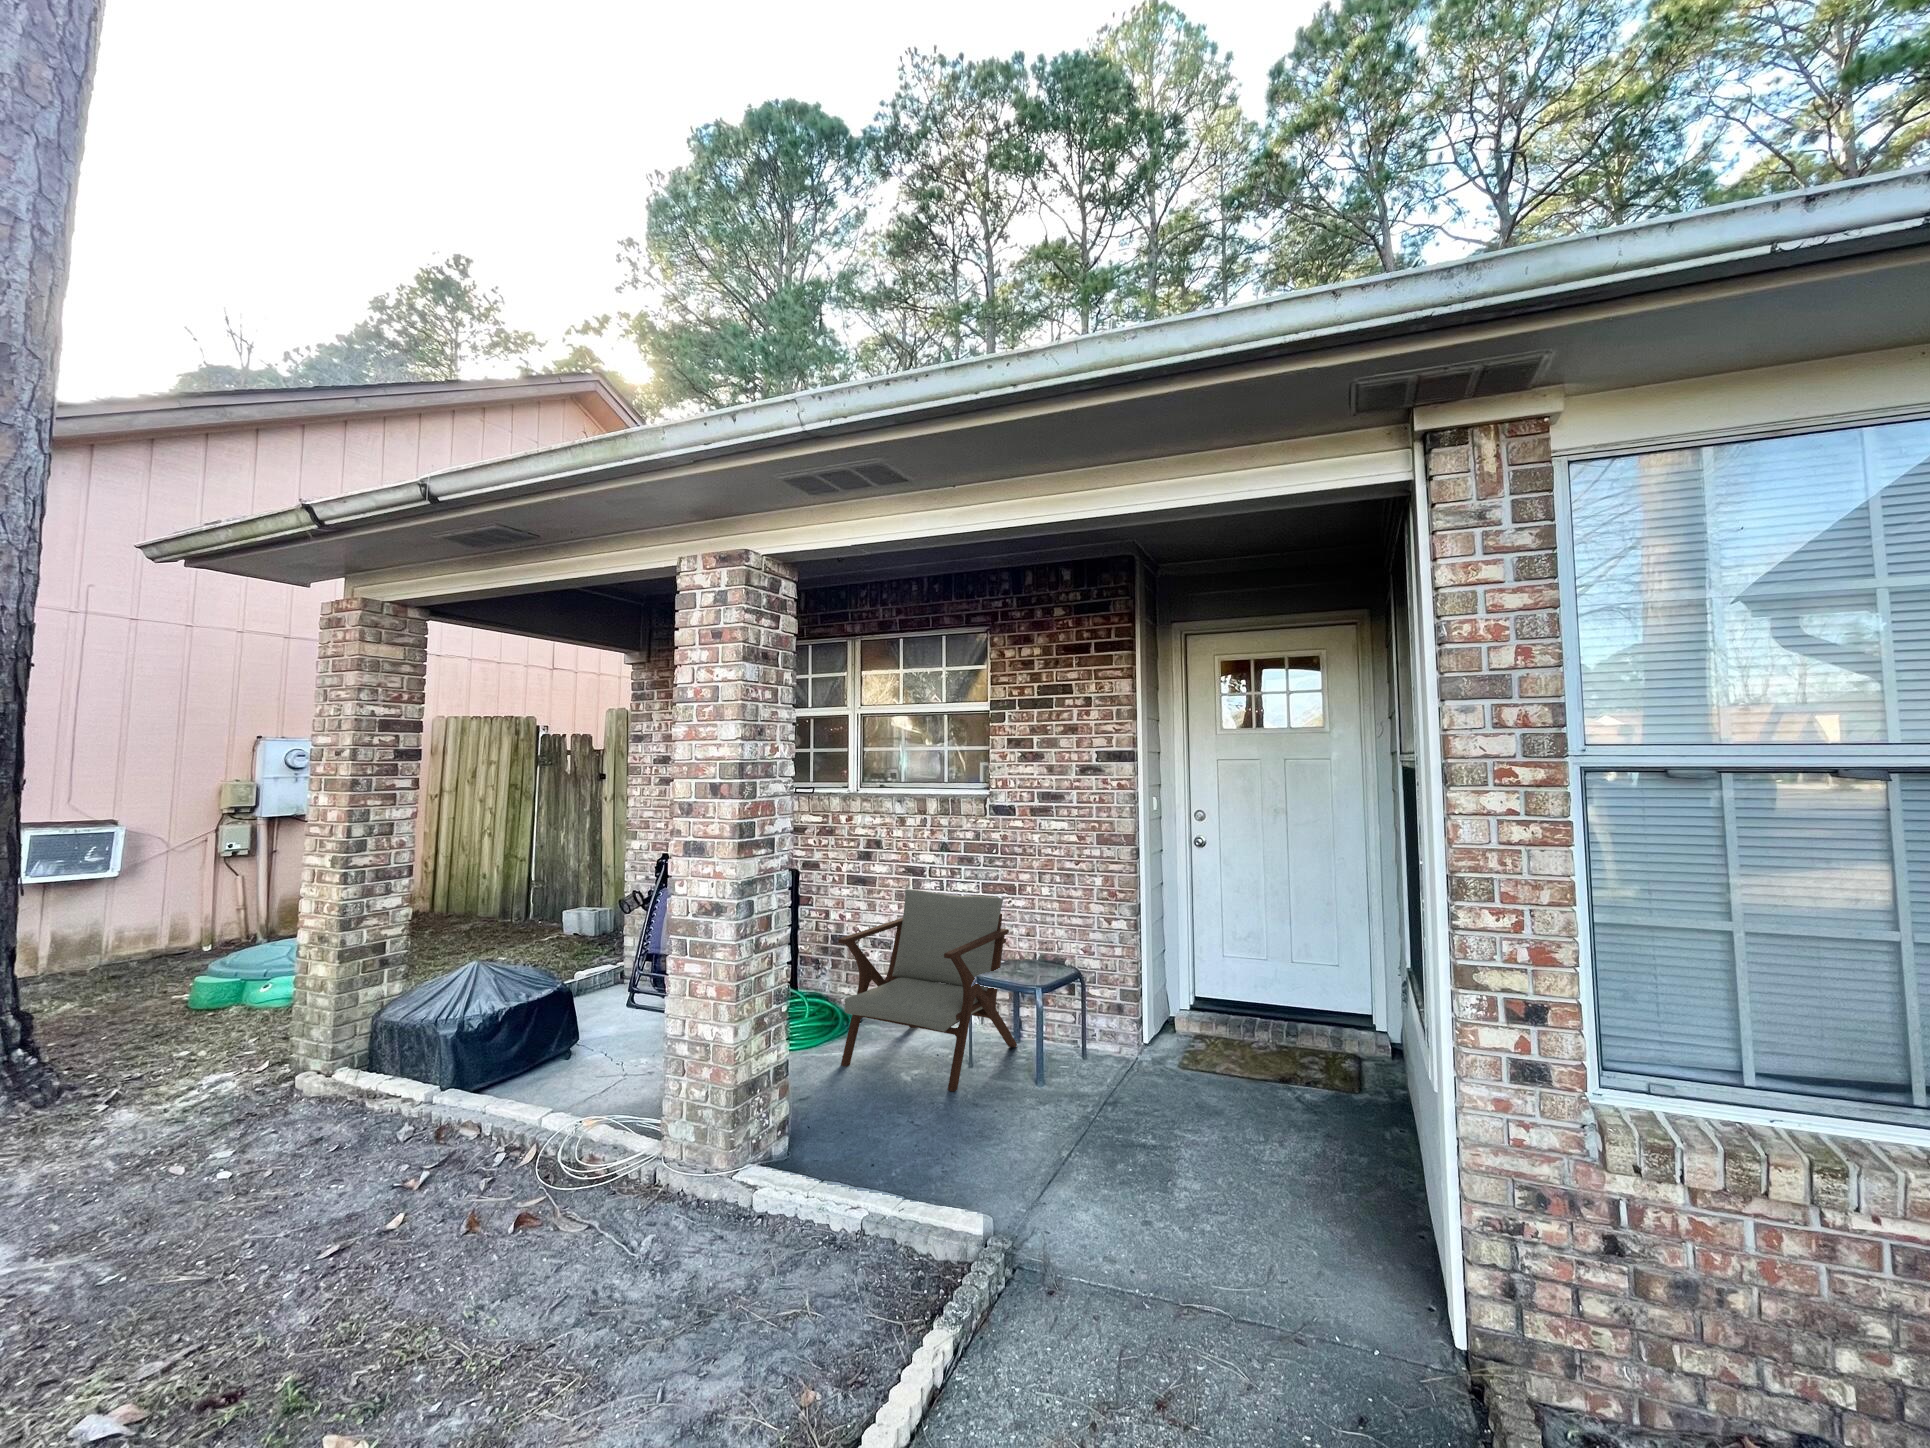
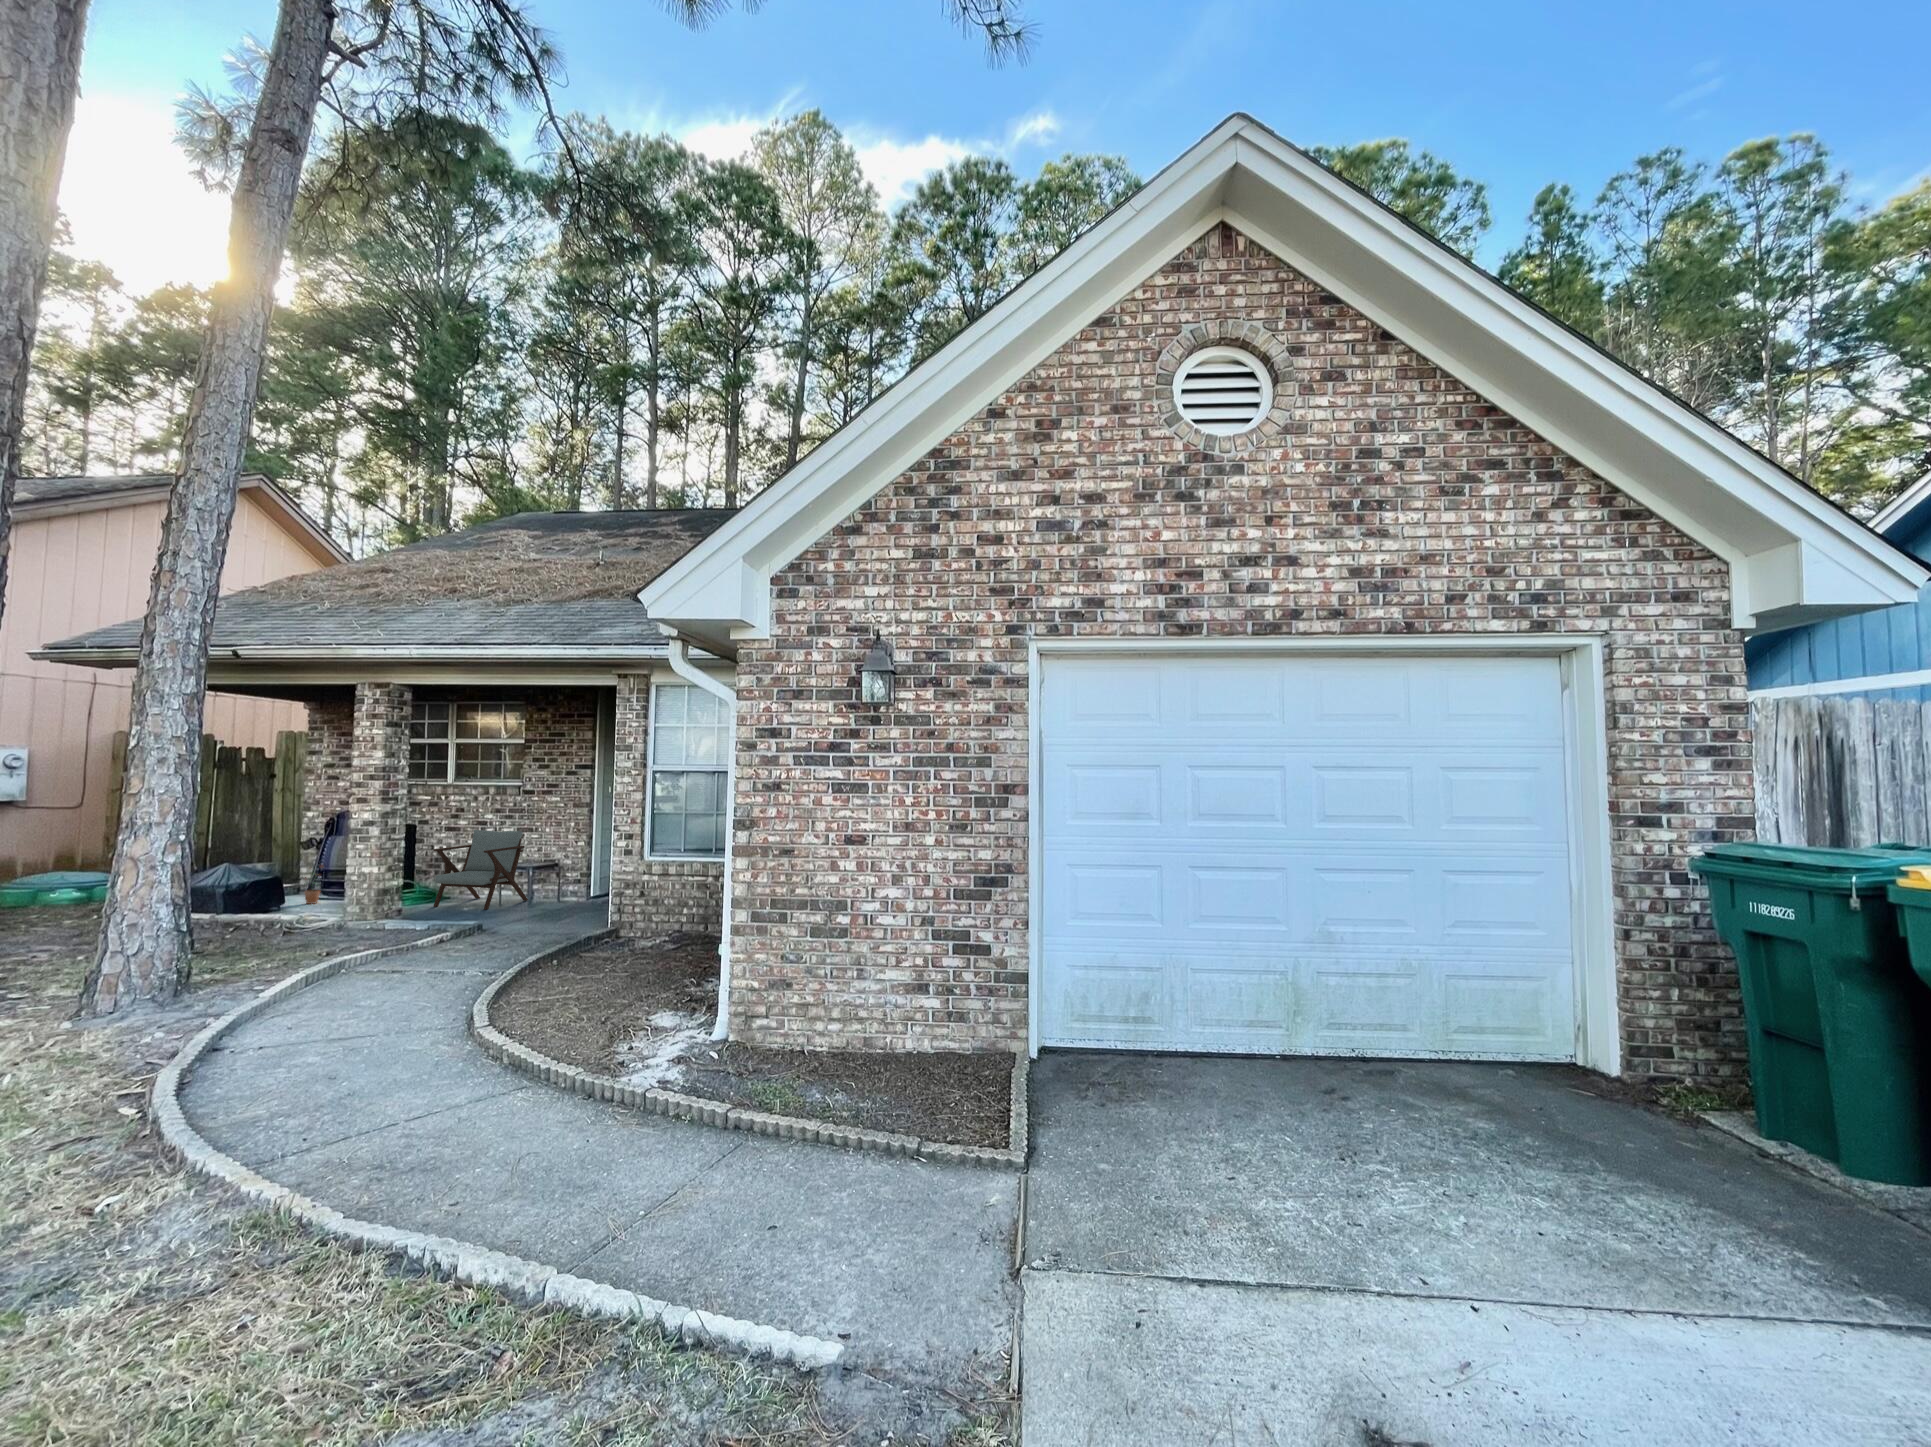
potted plant: none [610,951,649,1031] -> present [304,865,323,904]

